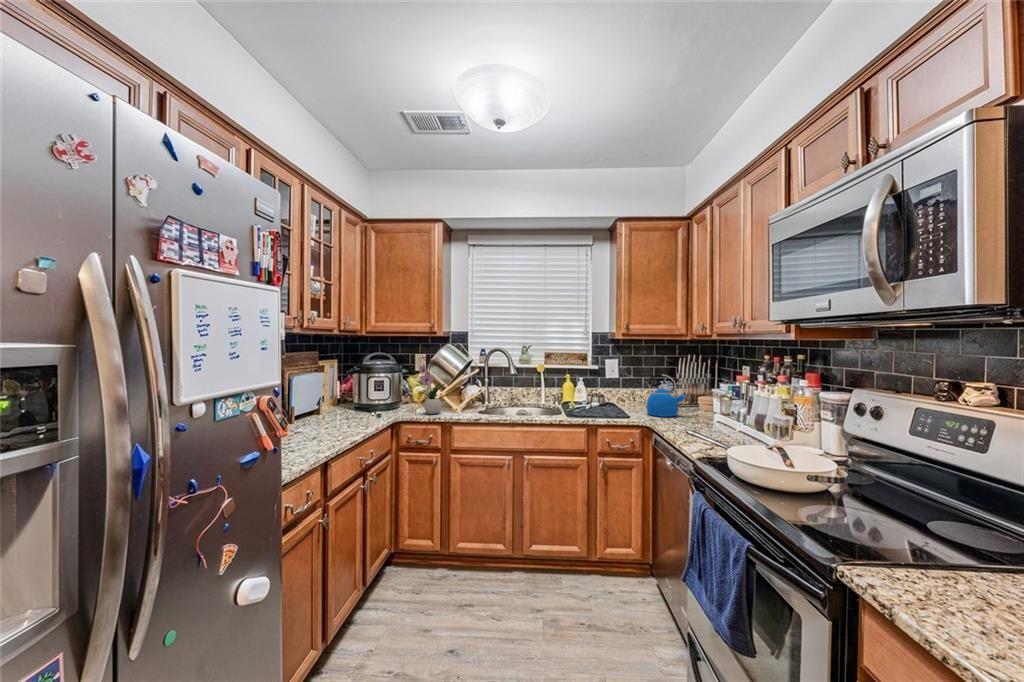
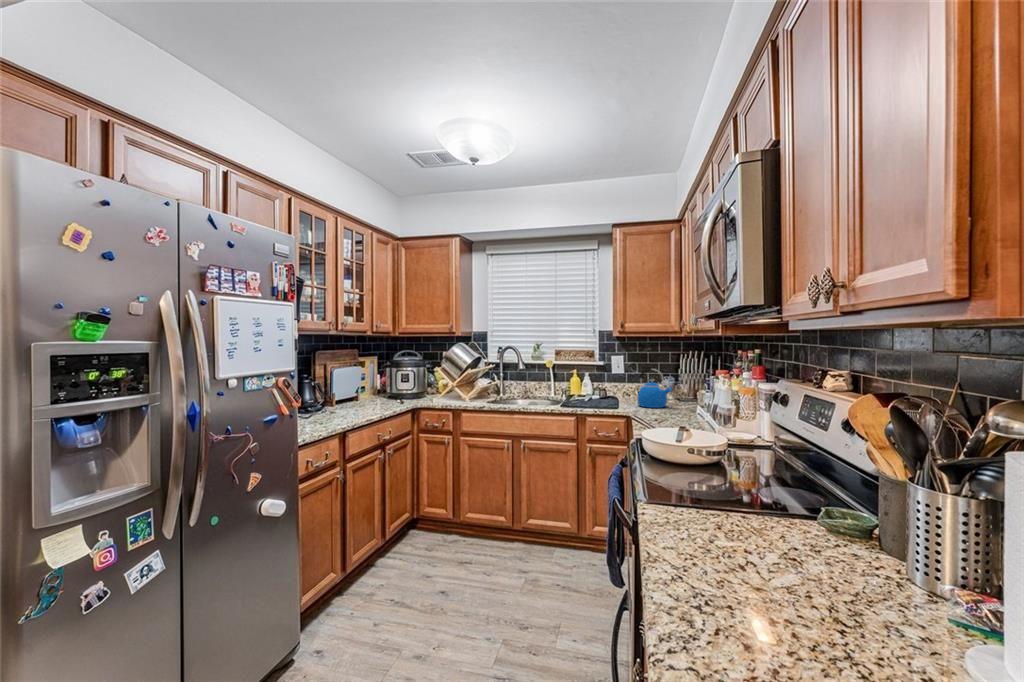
flower arrangement: present [419,356,444,414] -> none [436,354,458,403]

